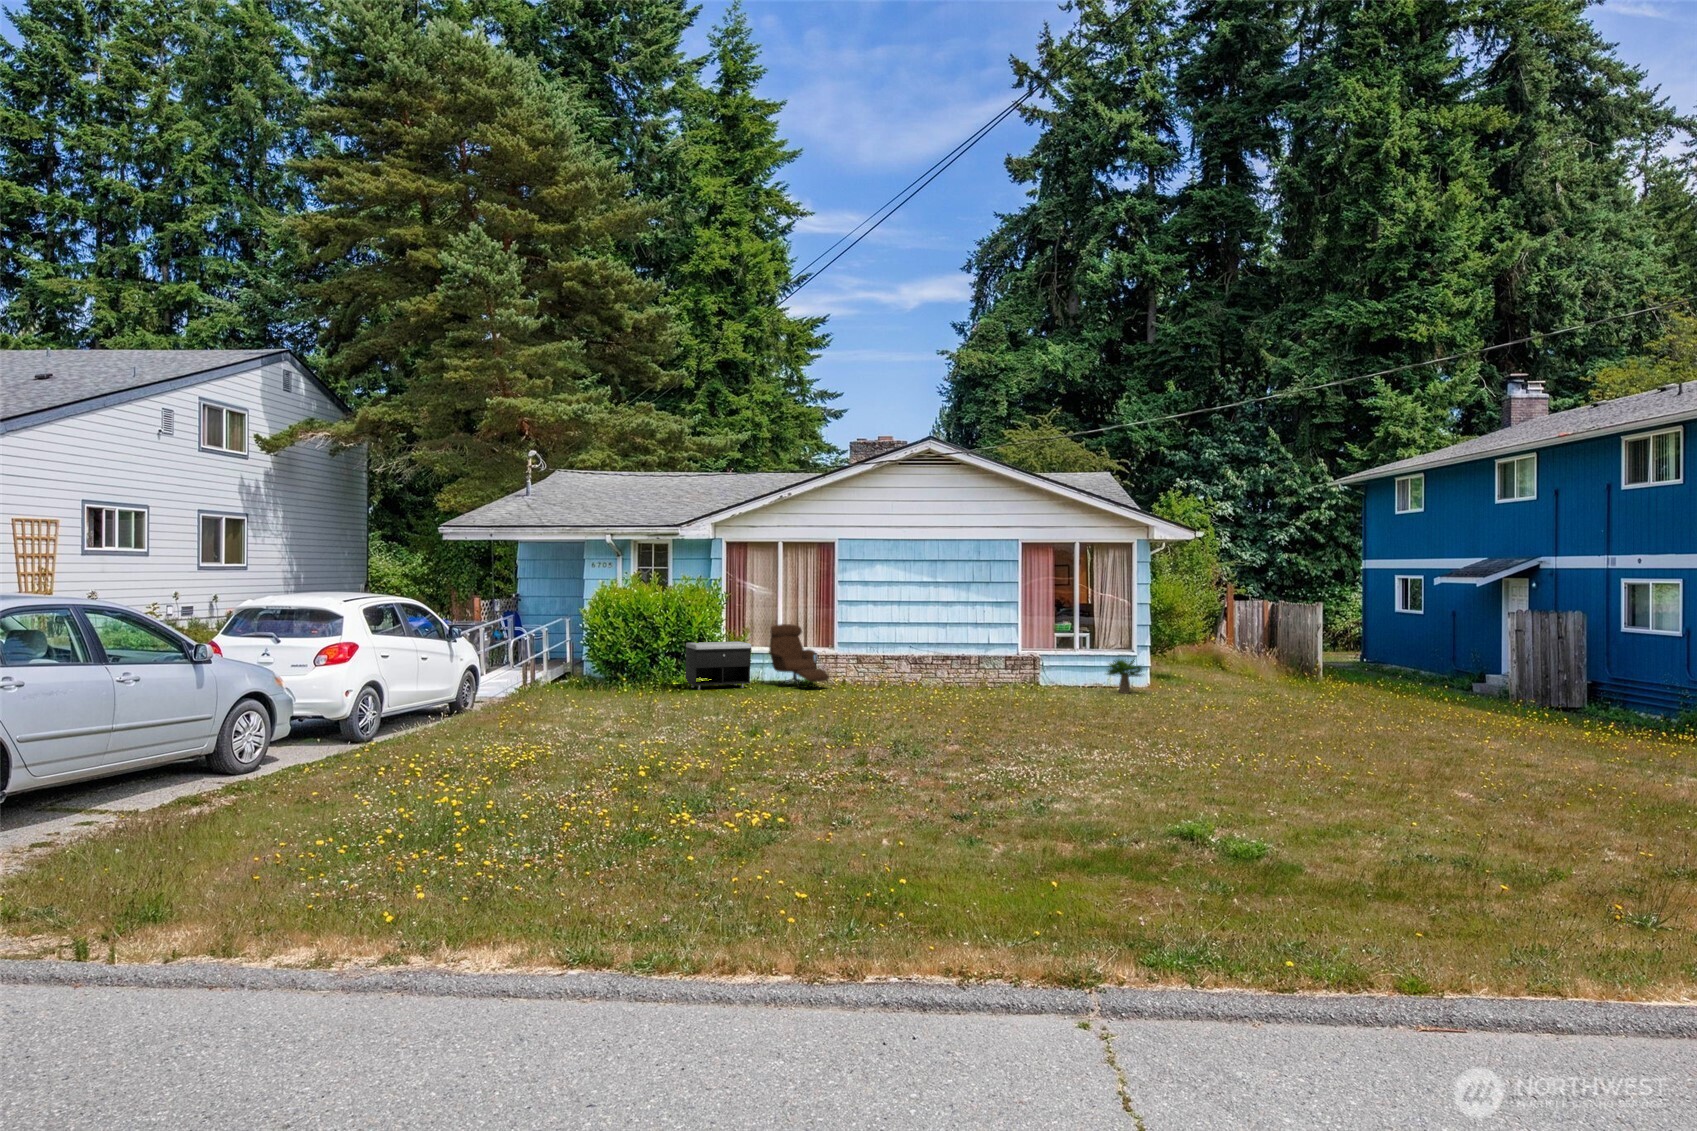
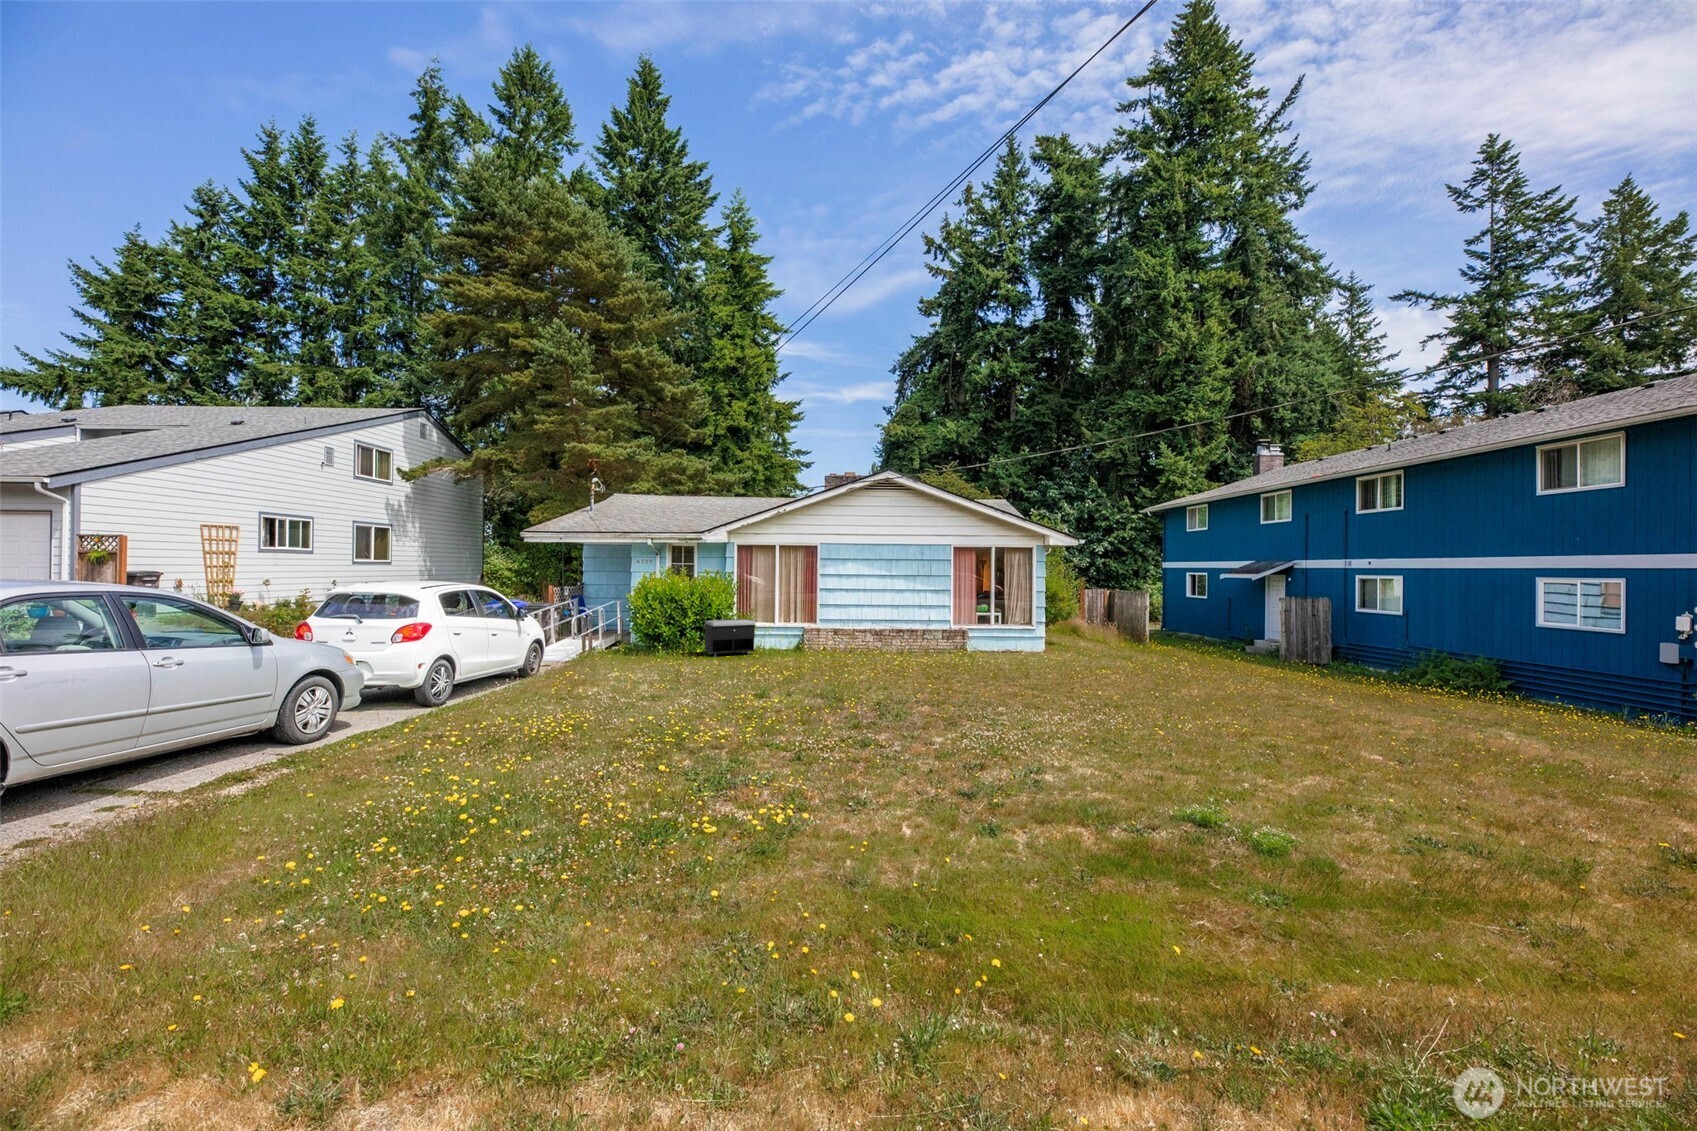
lounge chair: present [769,624,829,688] -> none [768,606,814,656]
potted plant: present [1107,659,1142,693] -> none [1013,630,1046,657]

